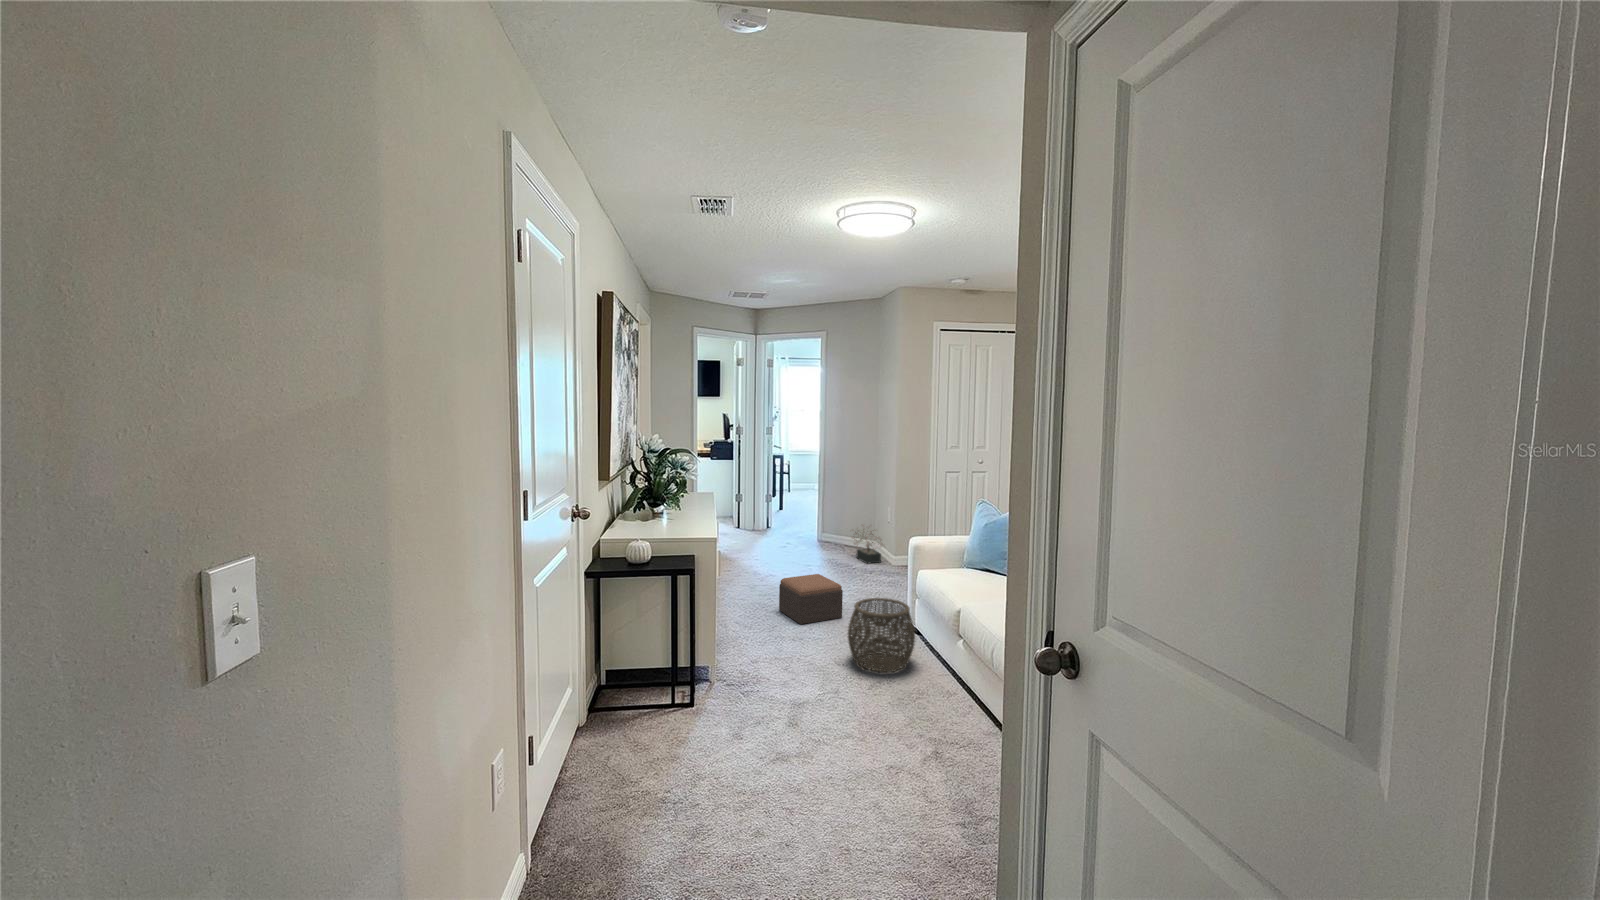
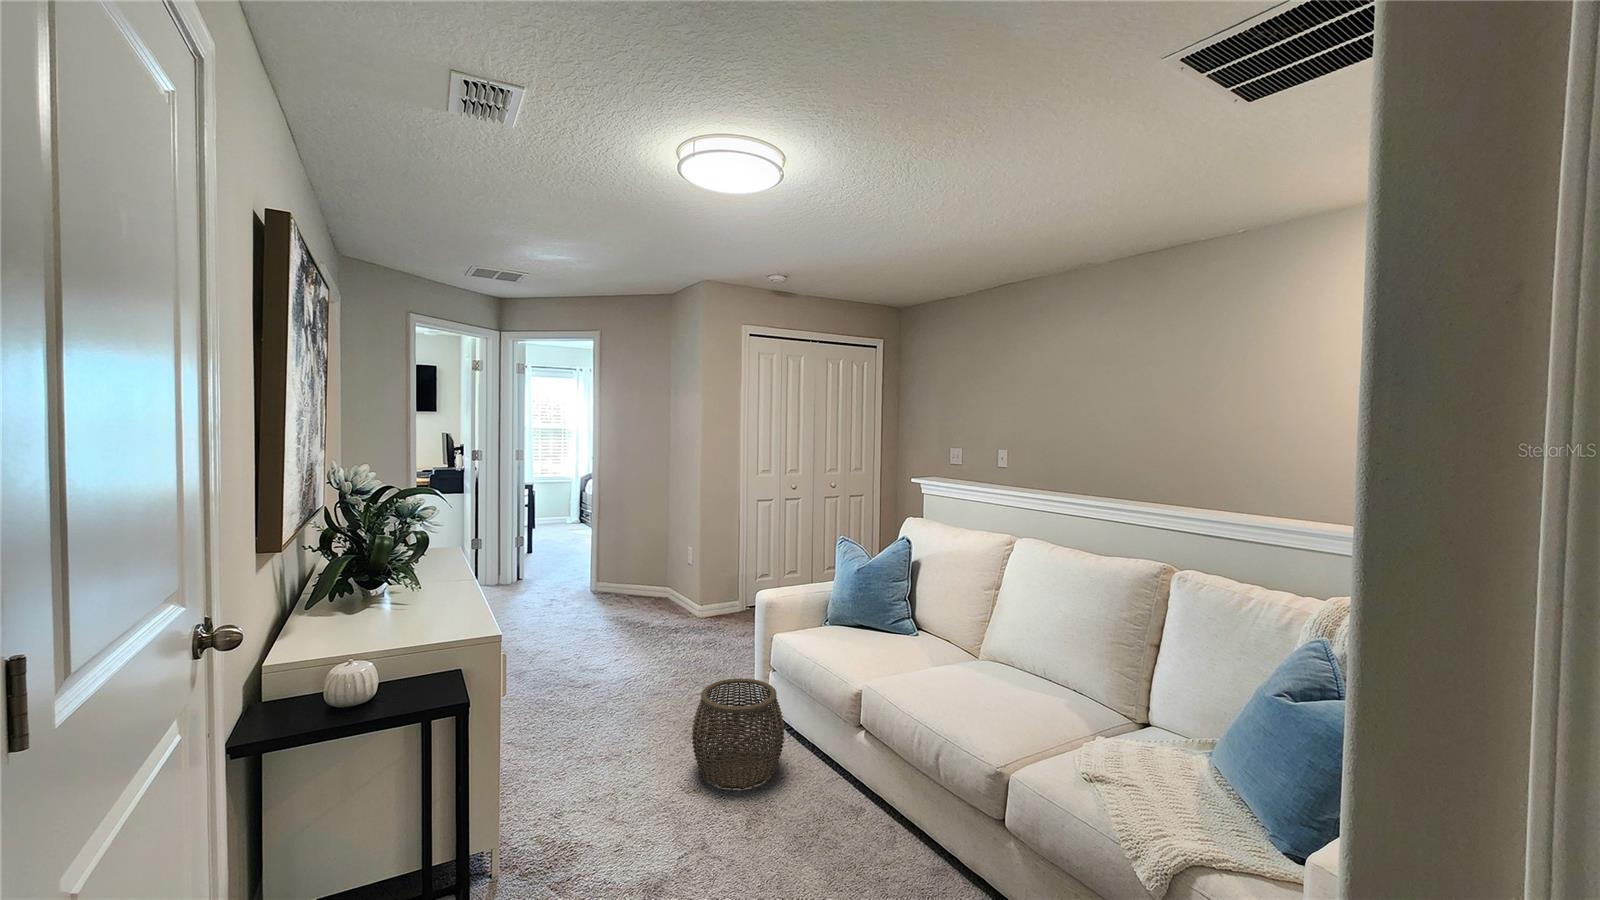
decorative plant: present [851,525,882,564] -> none [638,567,685,617]
footstool: present [779,574,843,624] -> none [568,647,660,725]

